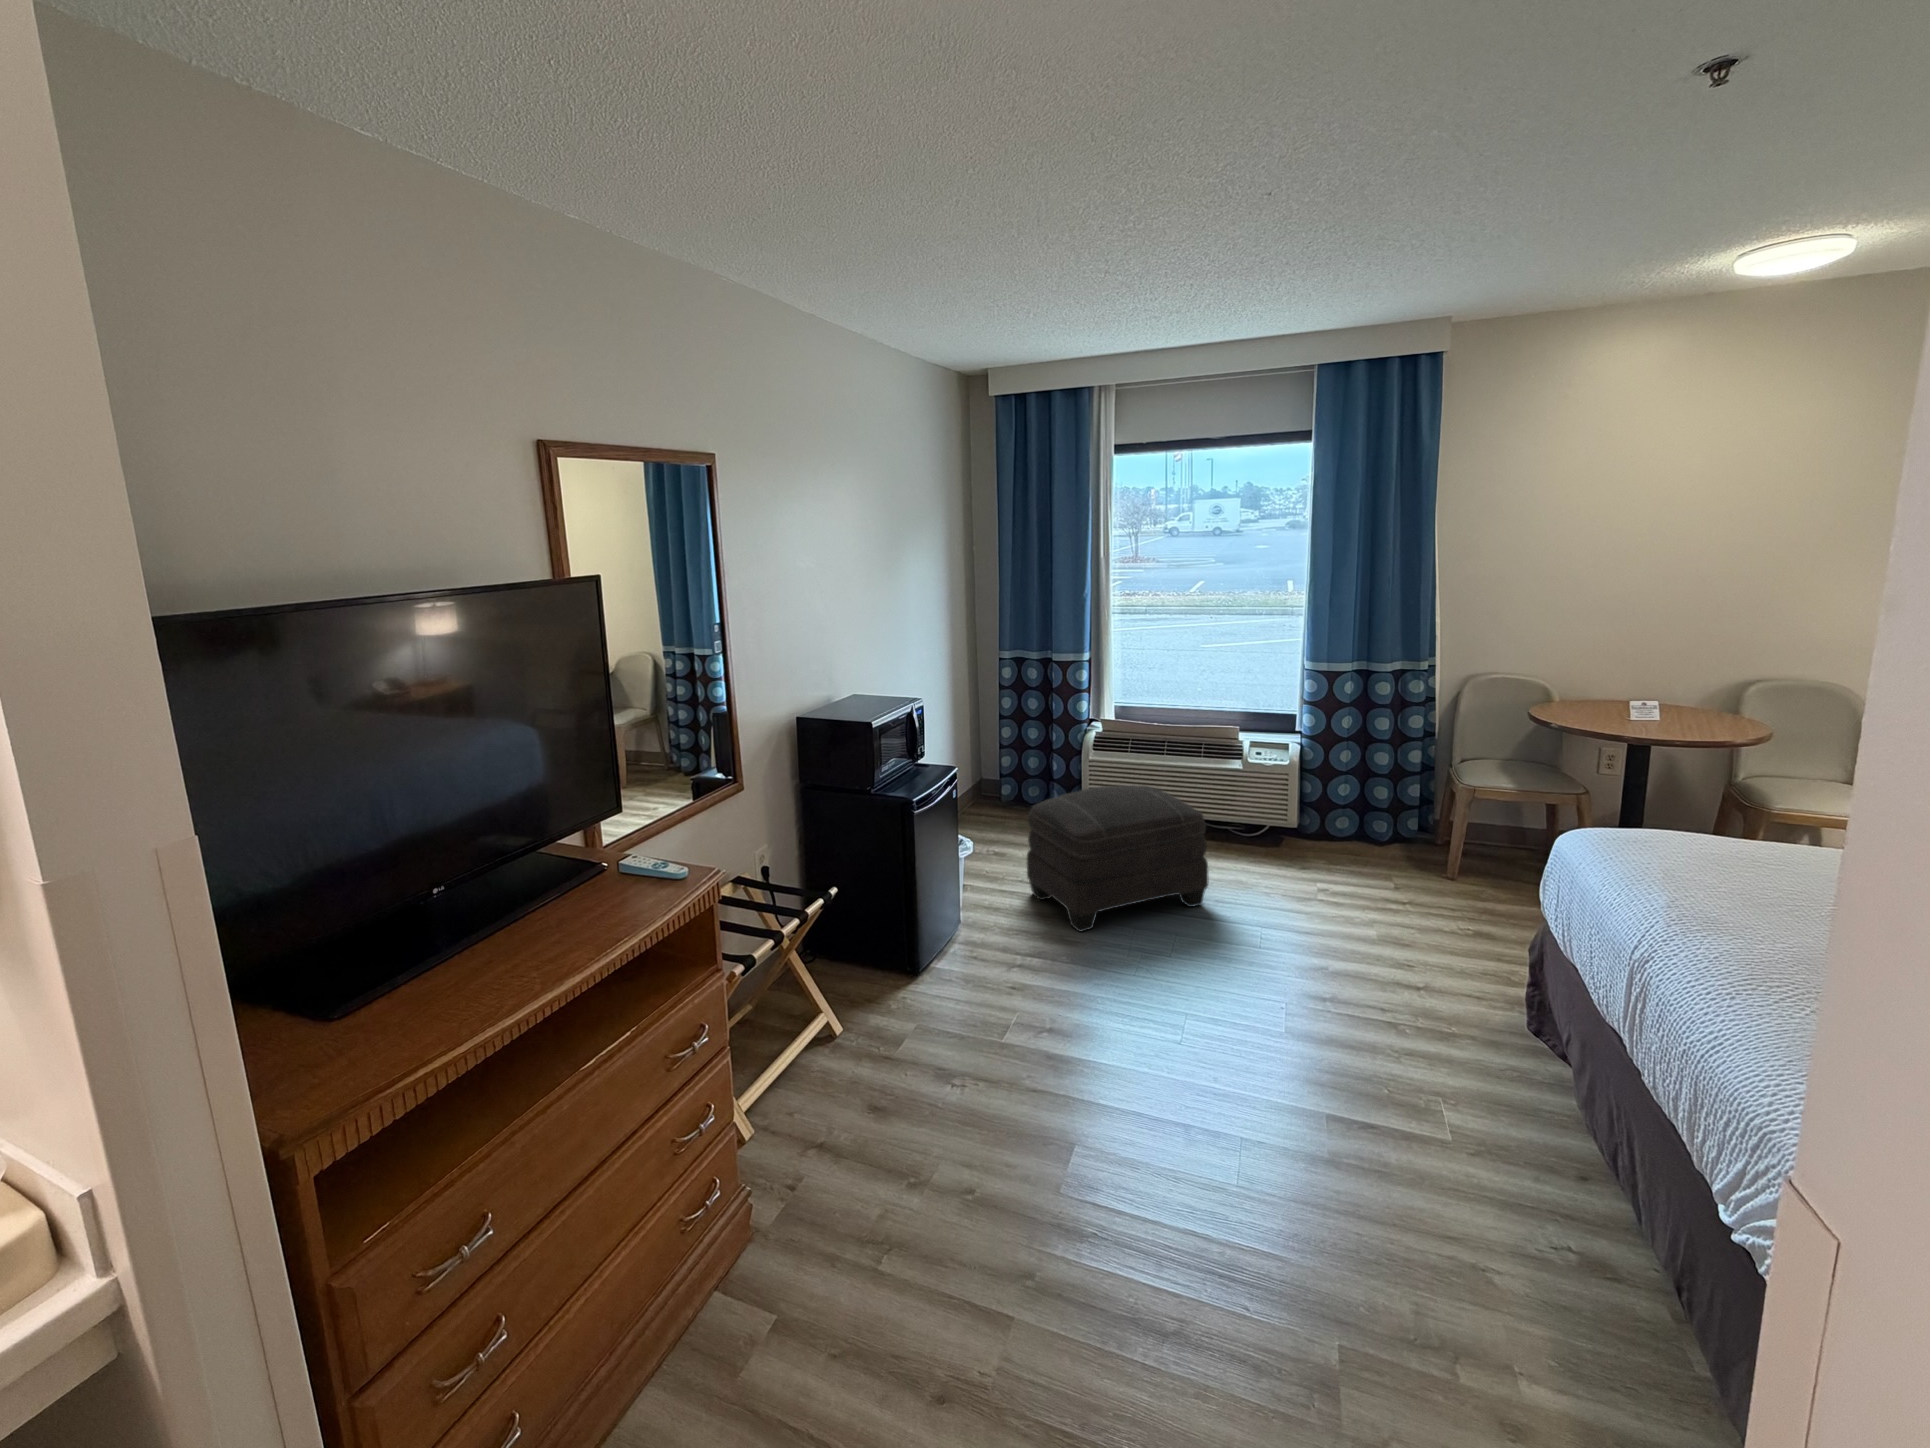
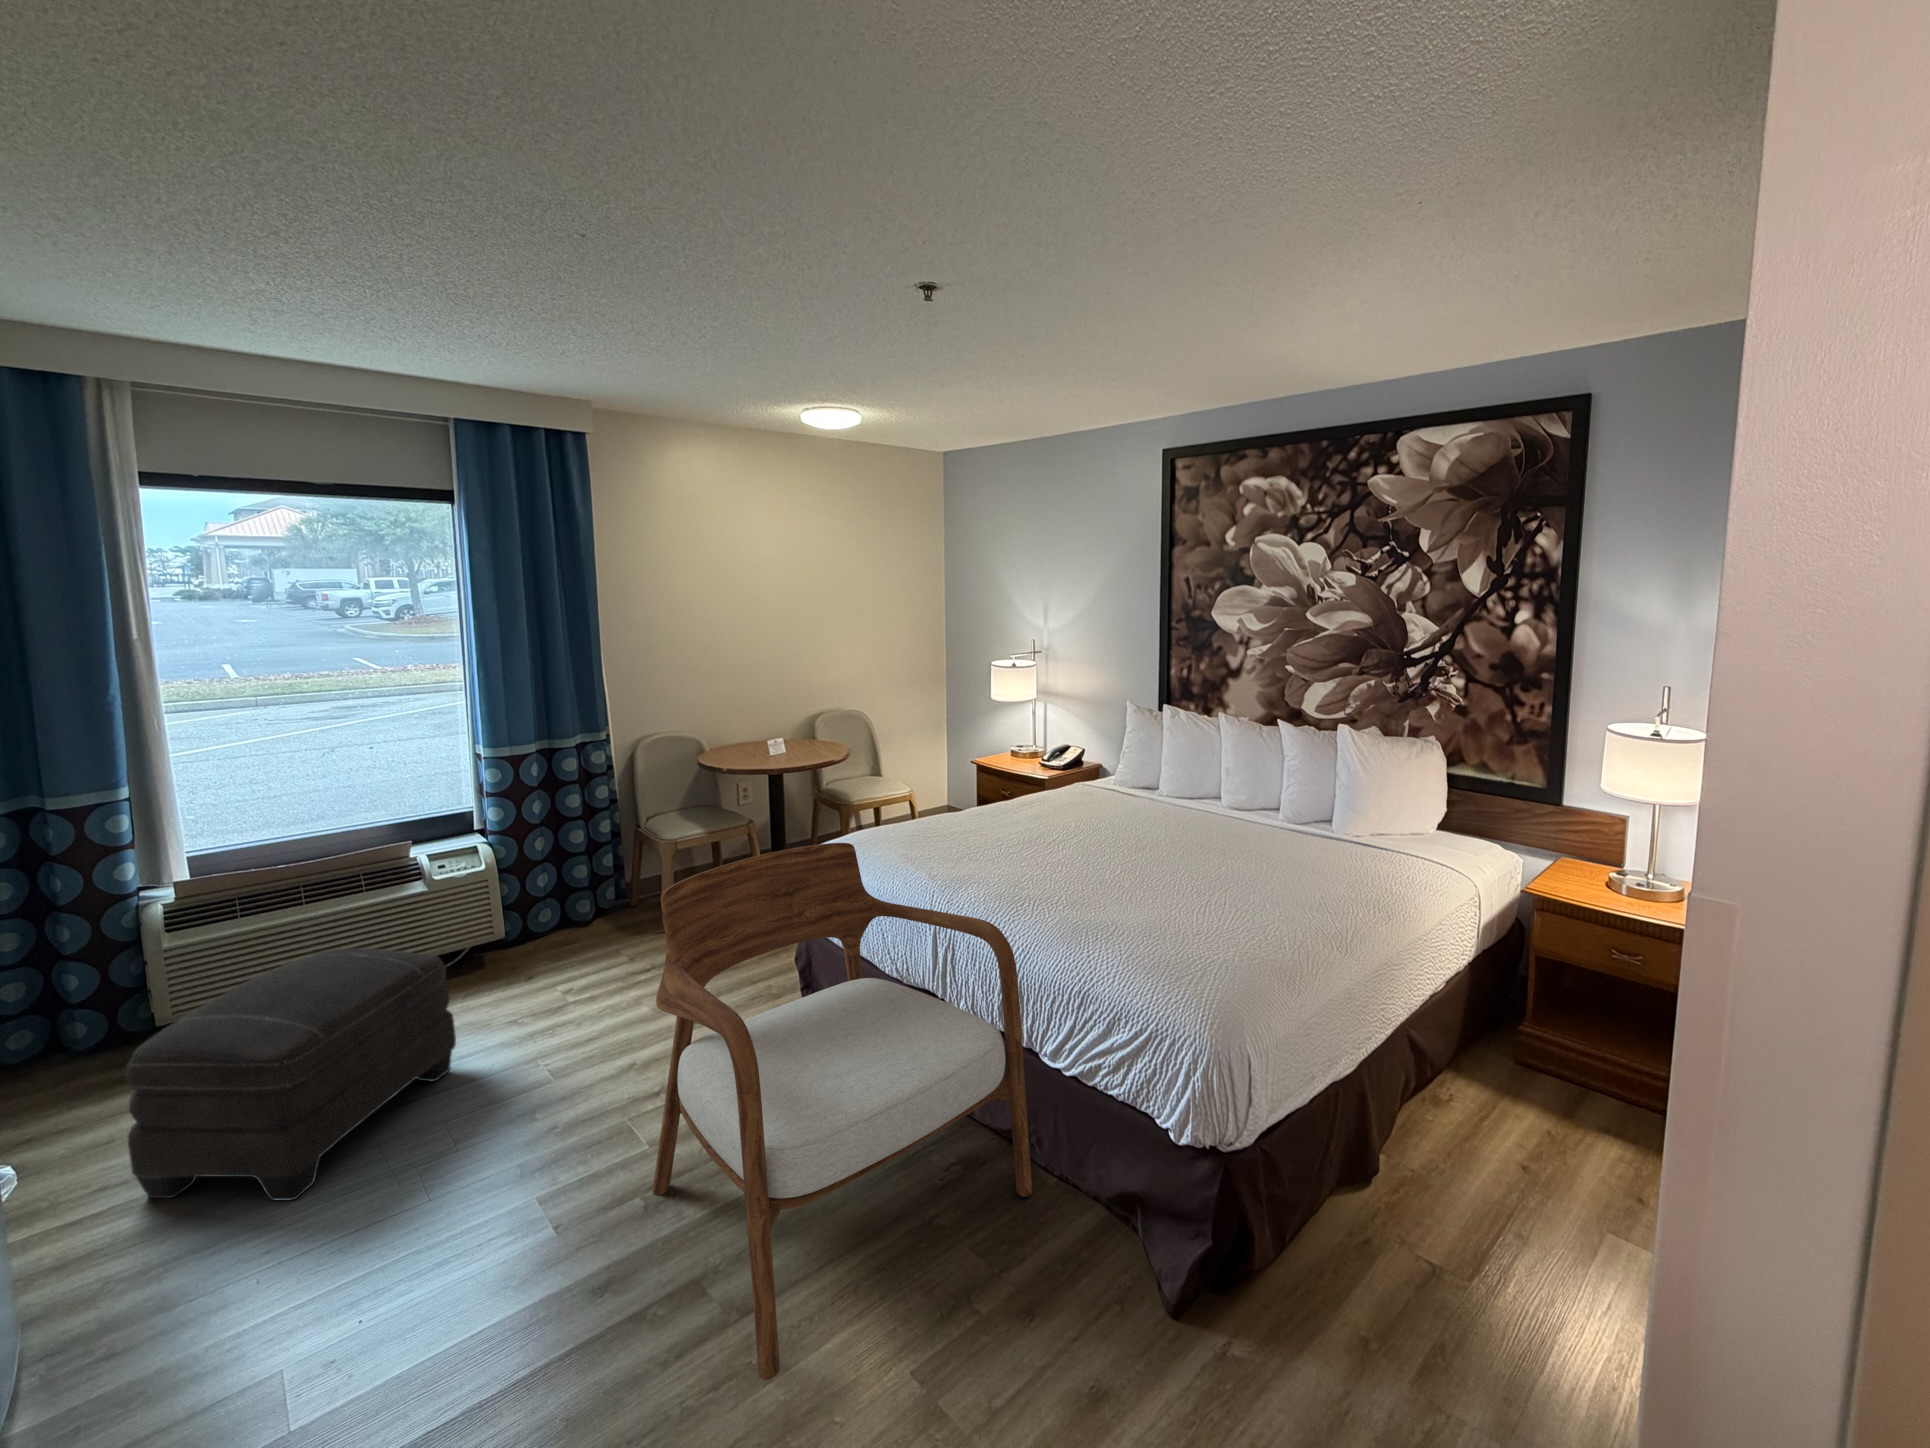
armchair: none [1224,795,1688,1365] -> present [653,843,1032,1380]

